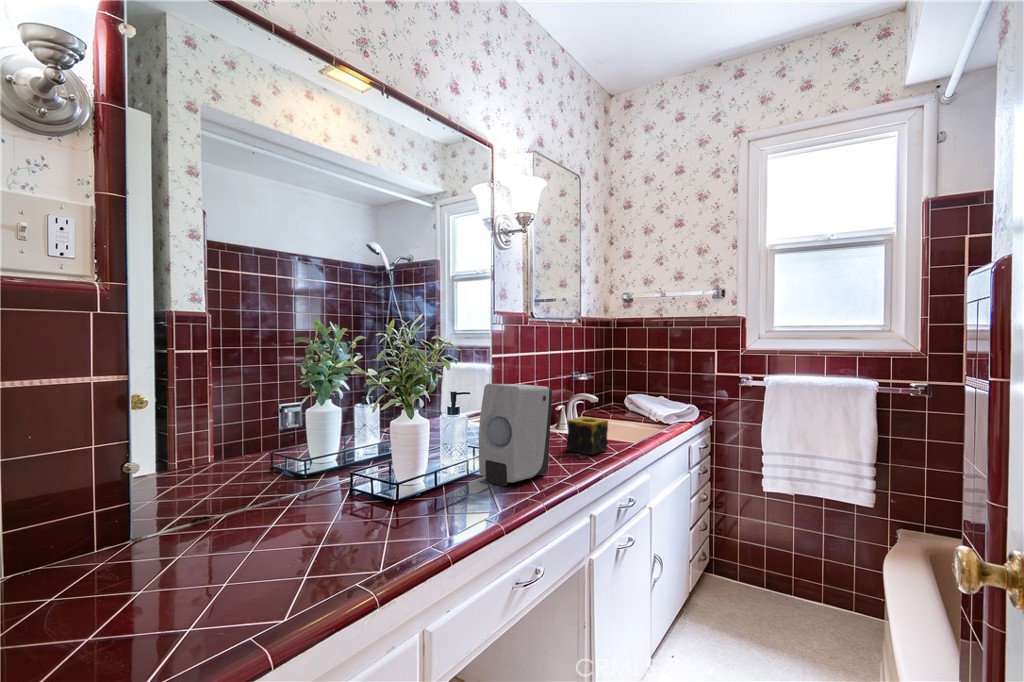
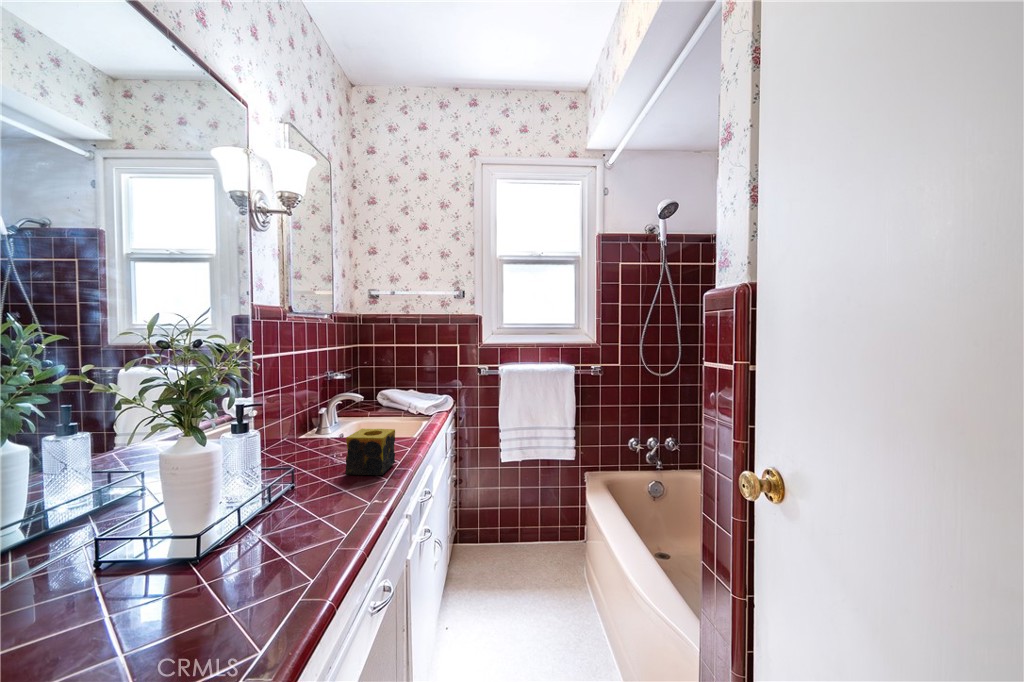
soap dispenser: present [479,384,552,486] -> none [226,403,346,575]

